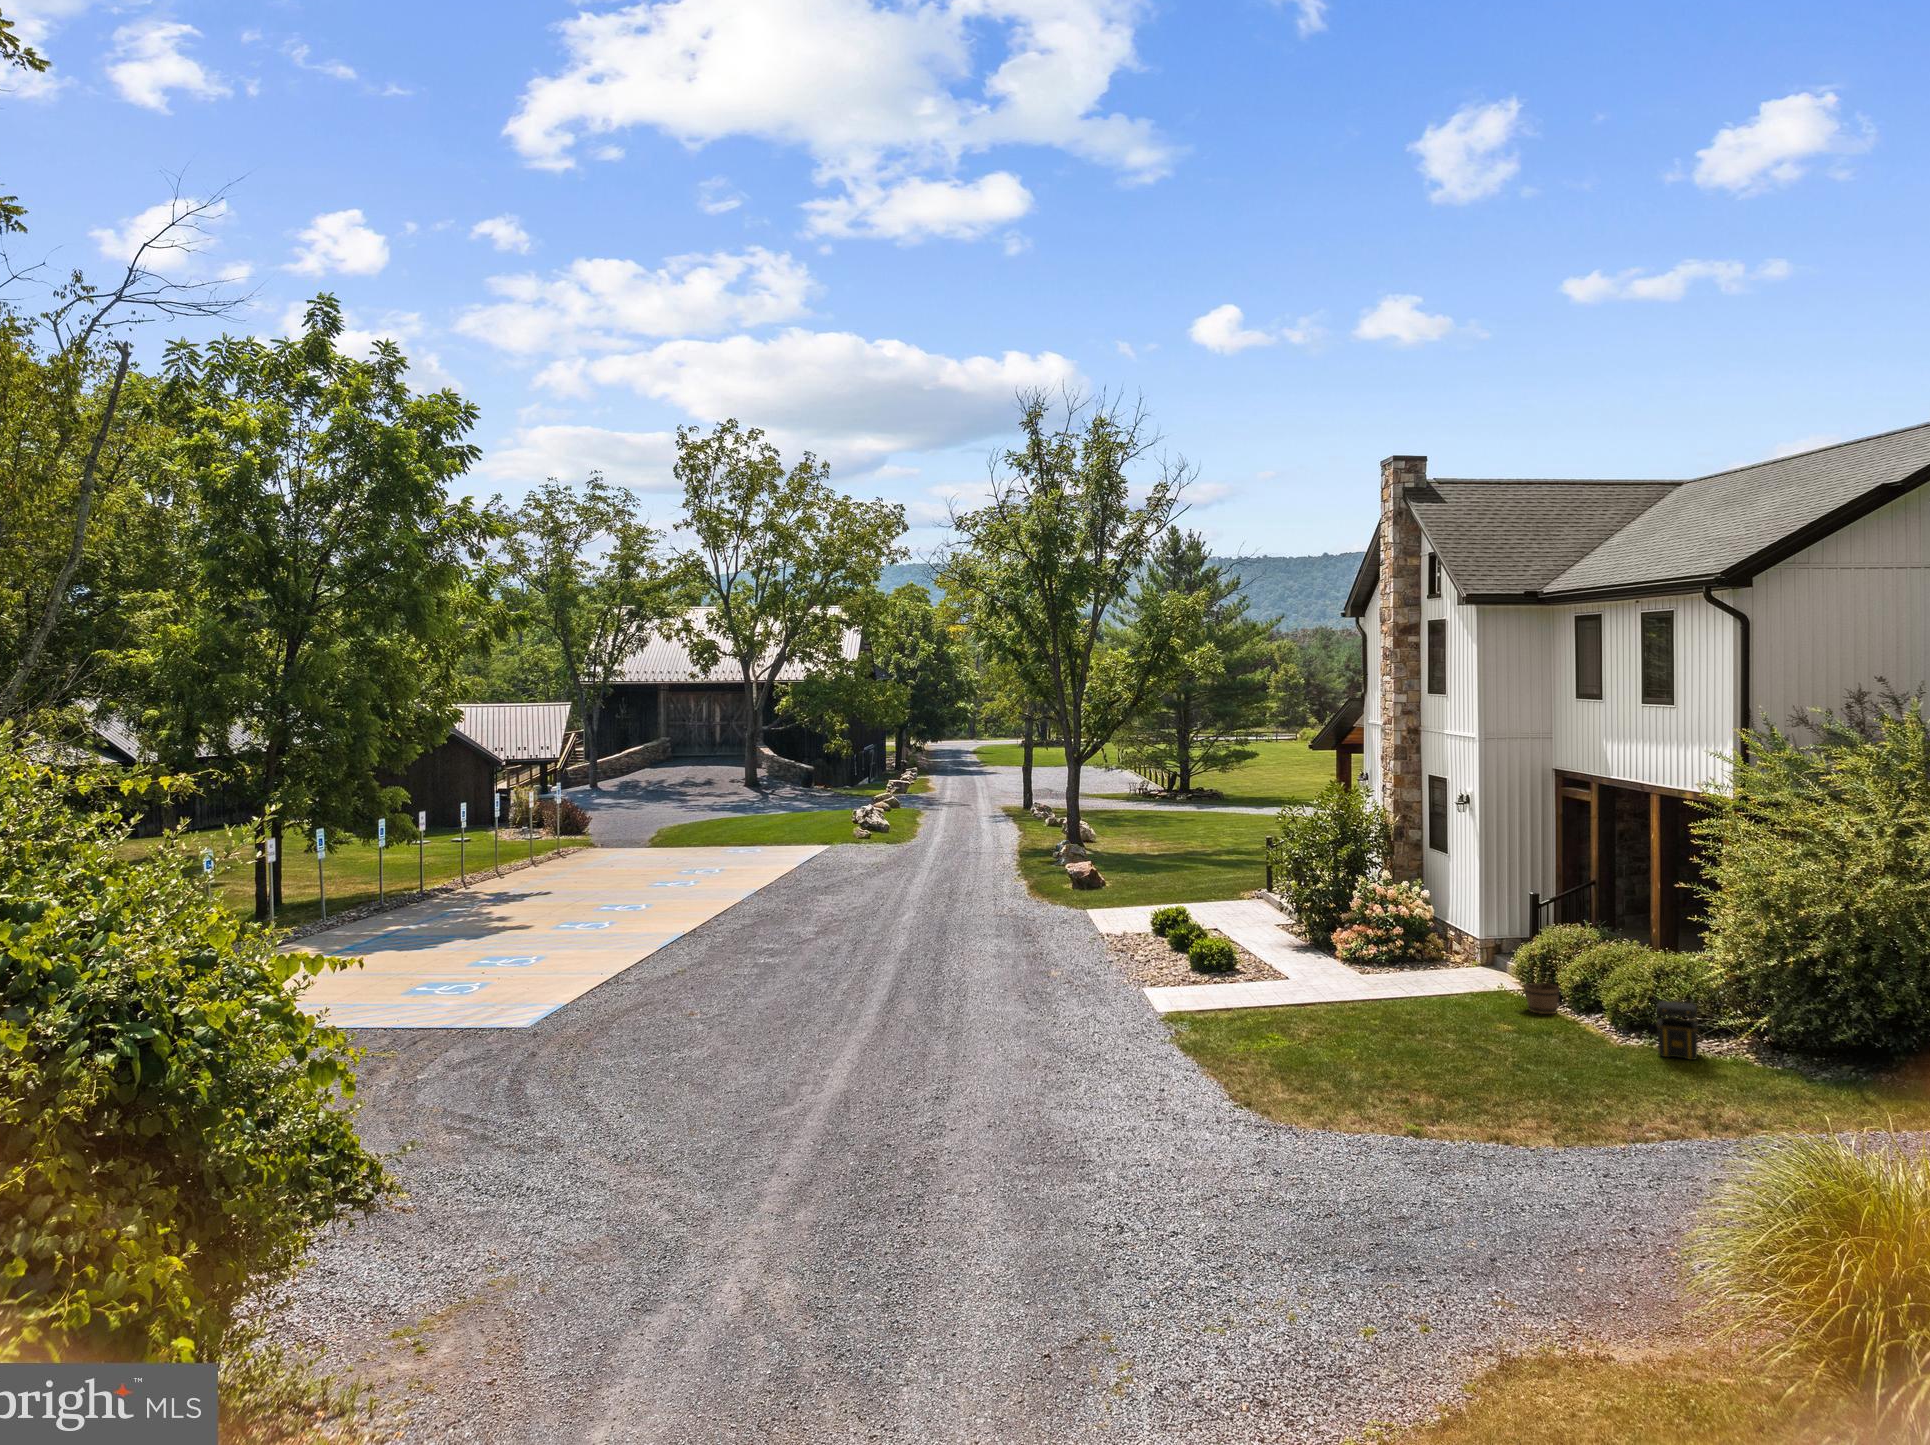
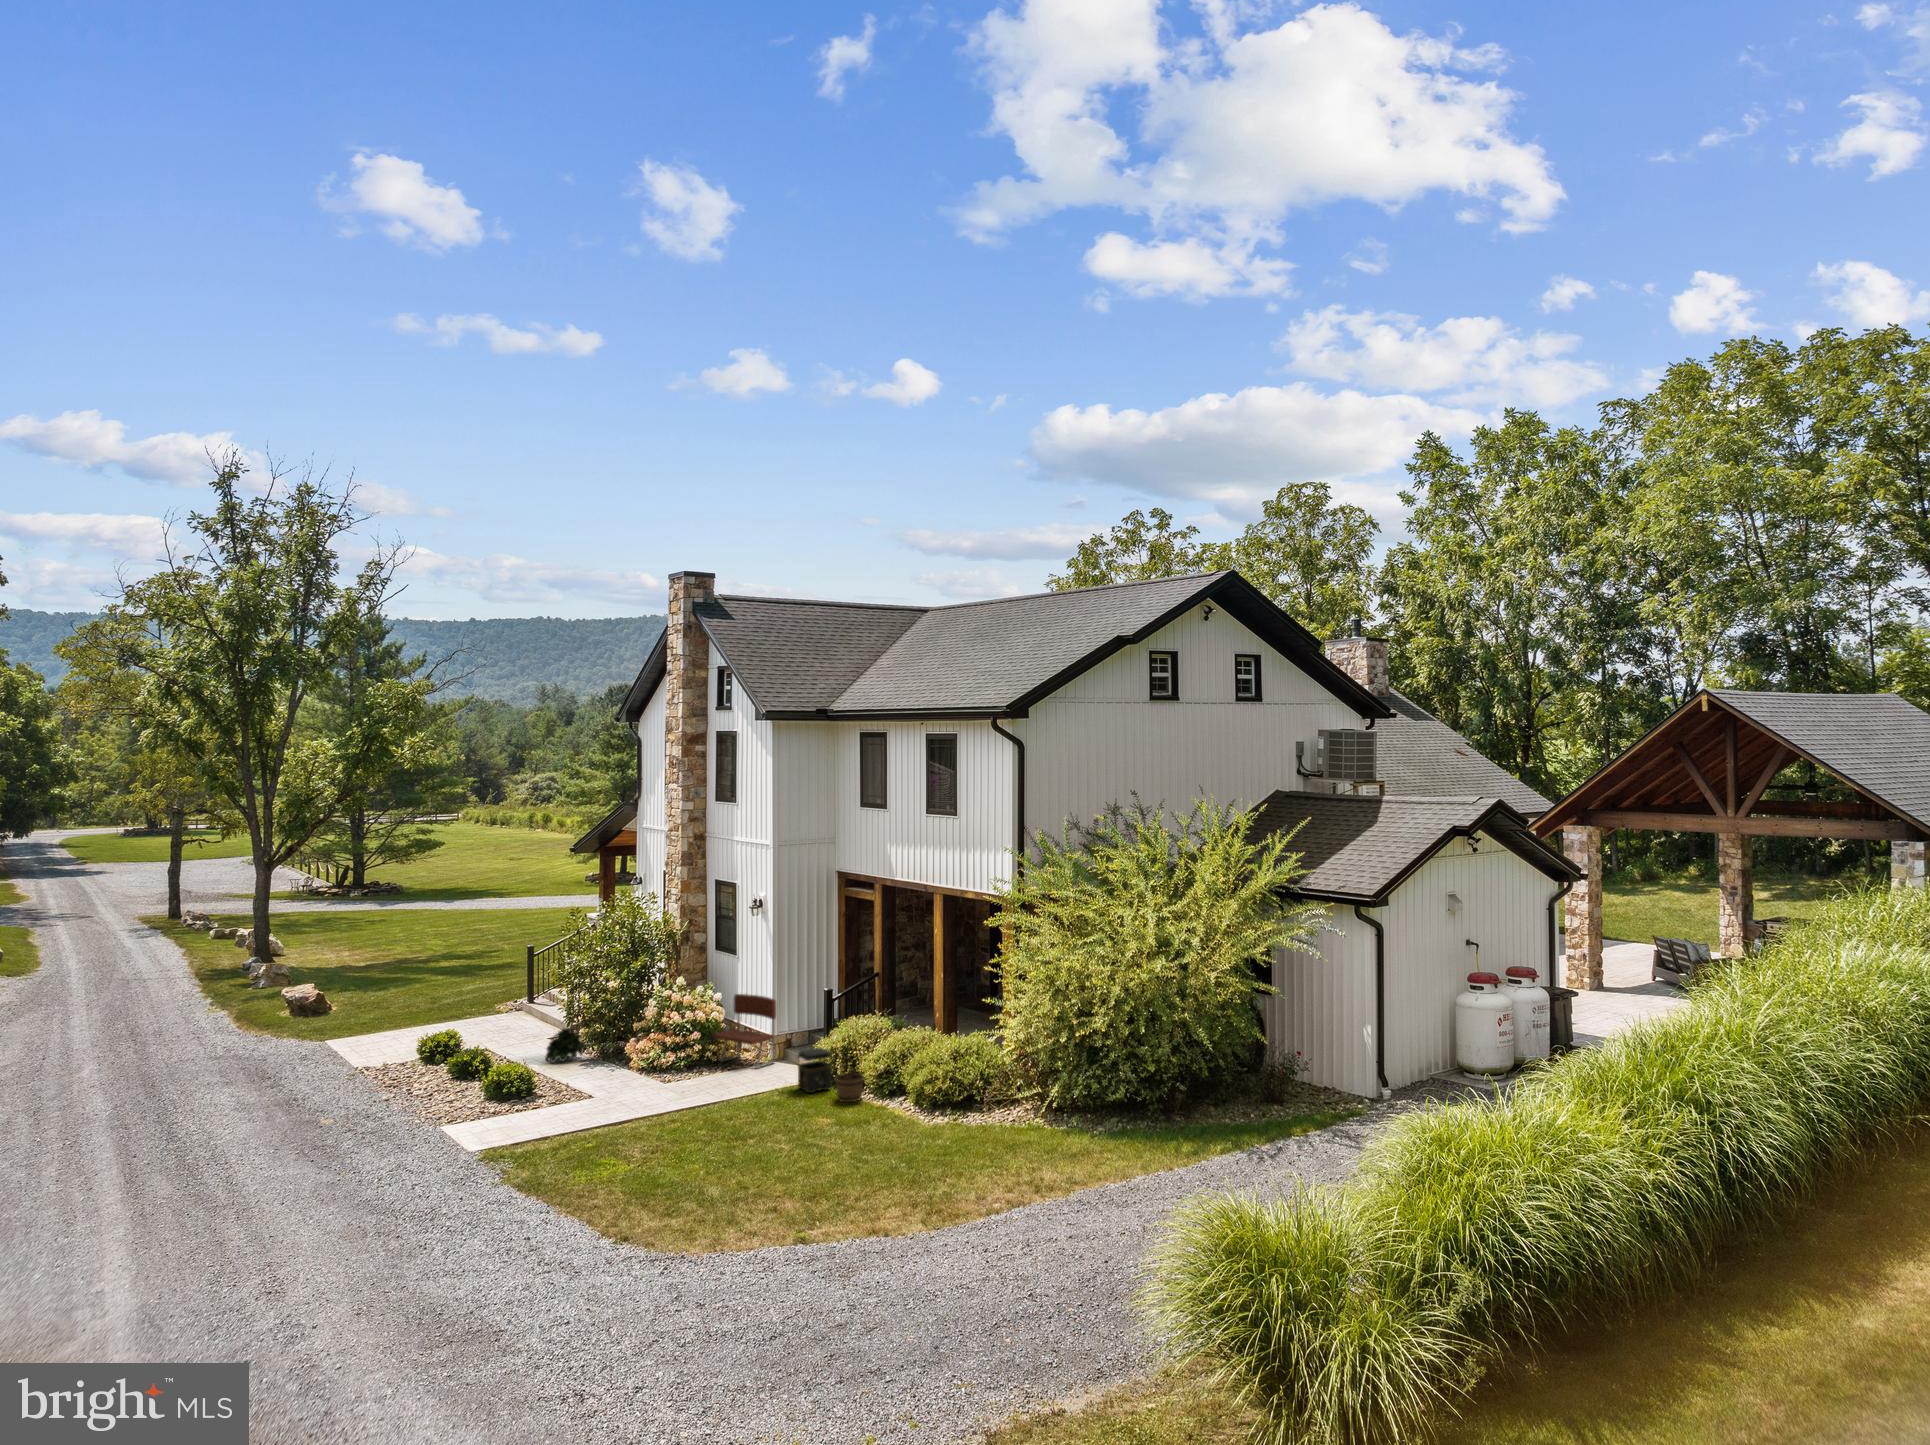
bench: none [1416,893,1483,971] -> present [713,994,776,1069]
potted plant: none [1263,910,1302,940] -> present [545,1028,587,1062]
toolbox: present [1656,1001,1698,1060] -> present [798,1048,832,1093]

